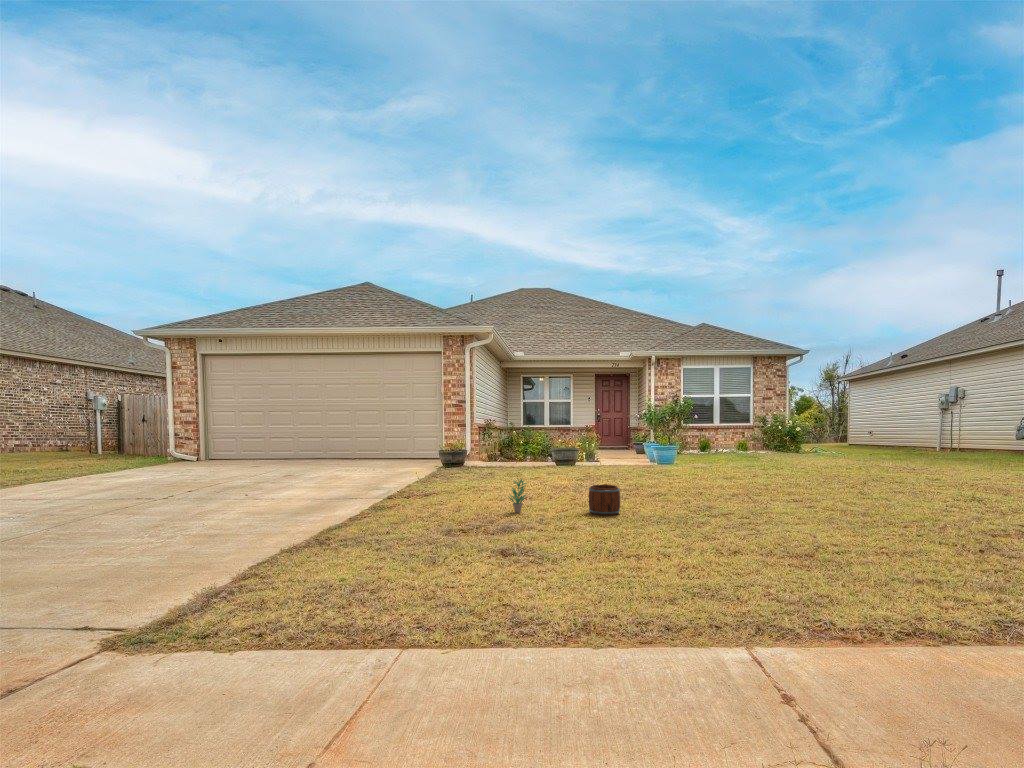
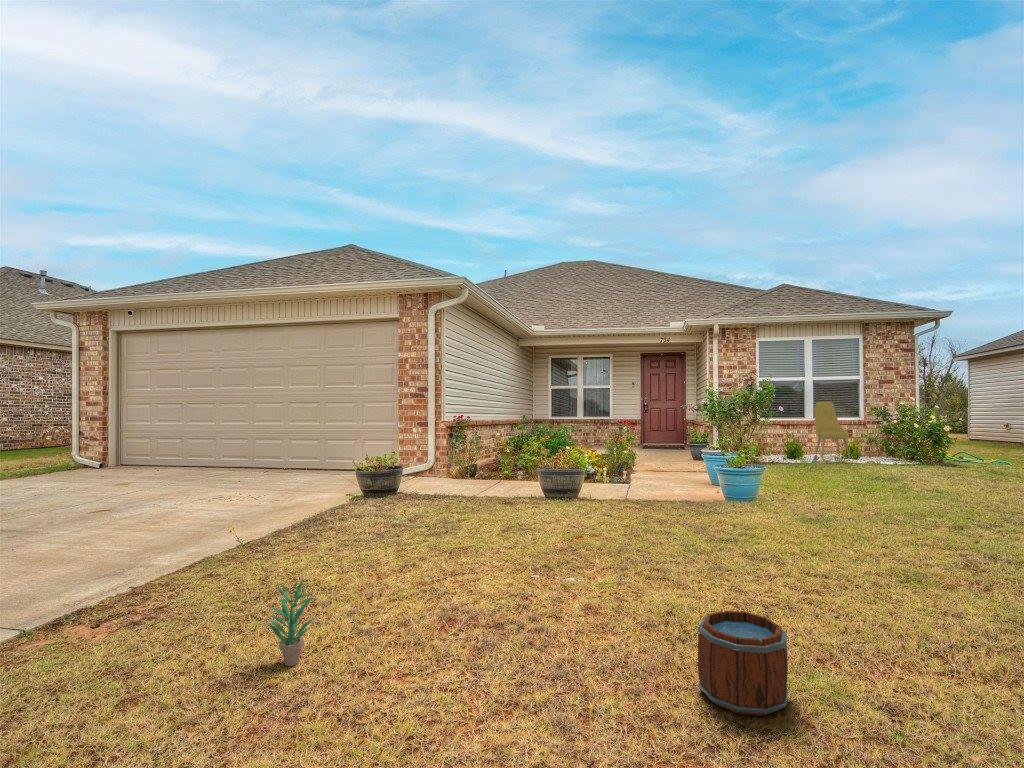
chair: none [721,412,745,452] -> present [815,402,850,459]
bucket: present [589,485,620,515] -> present [698,611,788,716]

